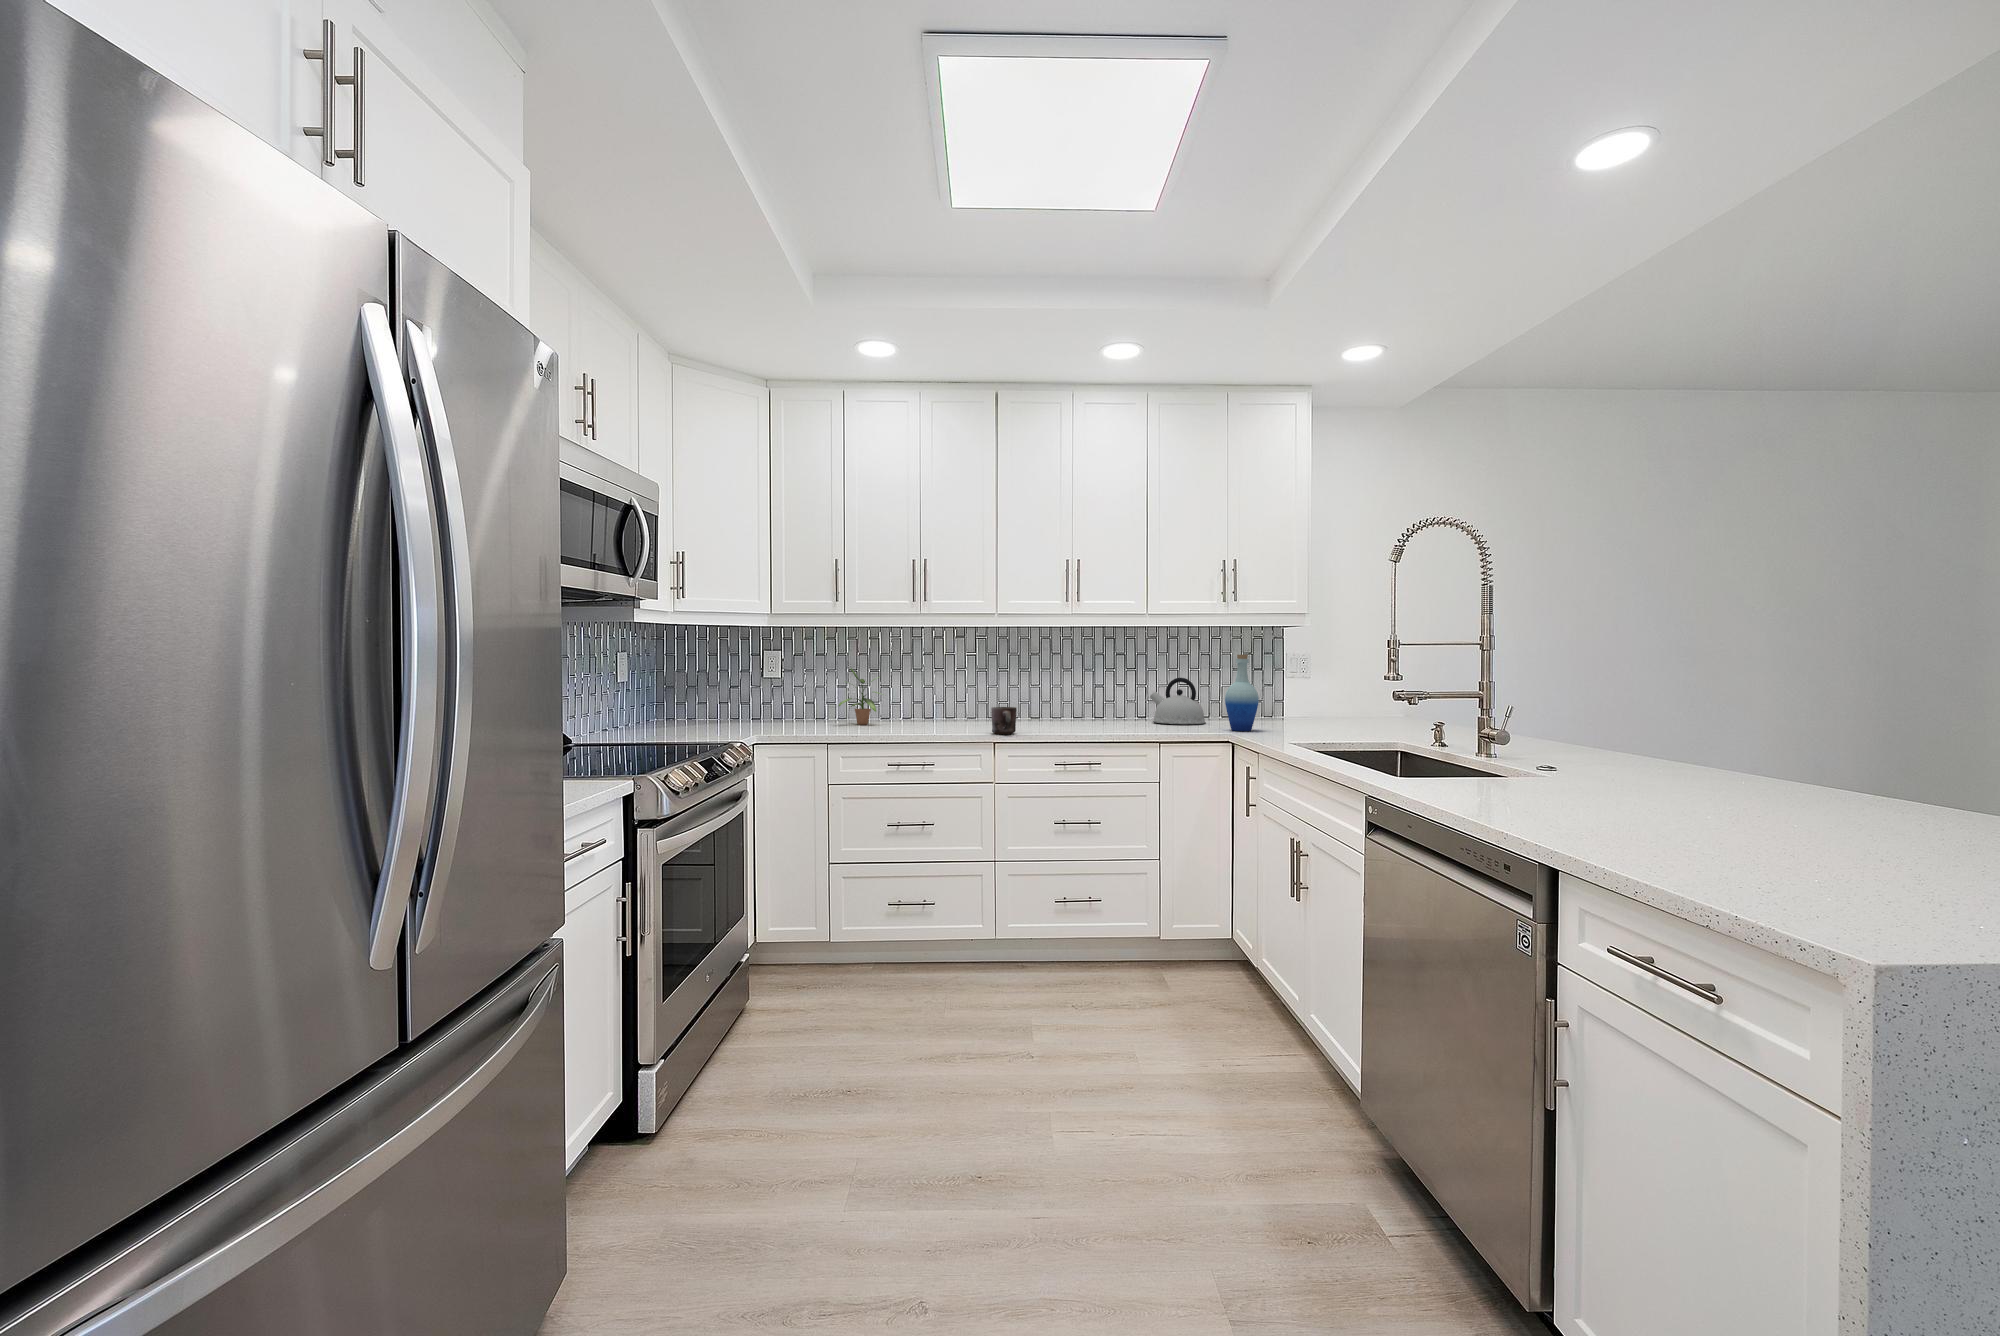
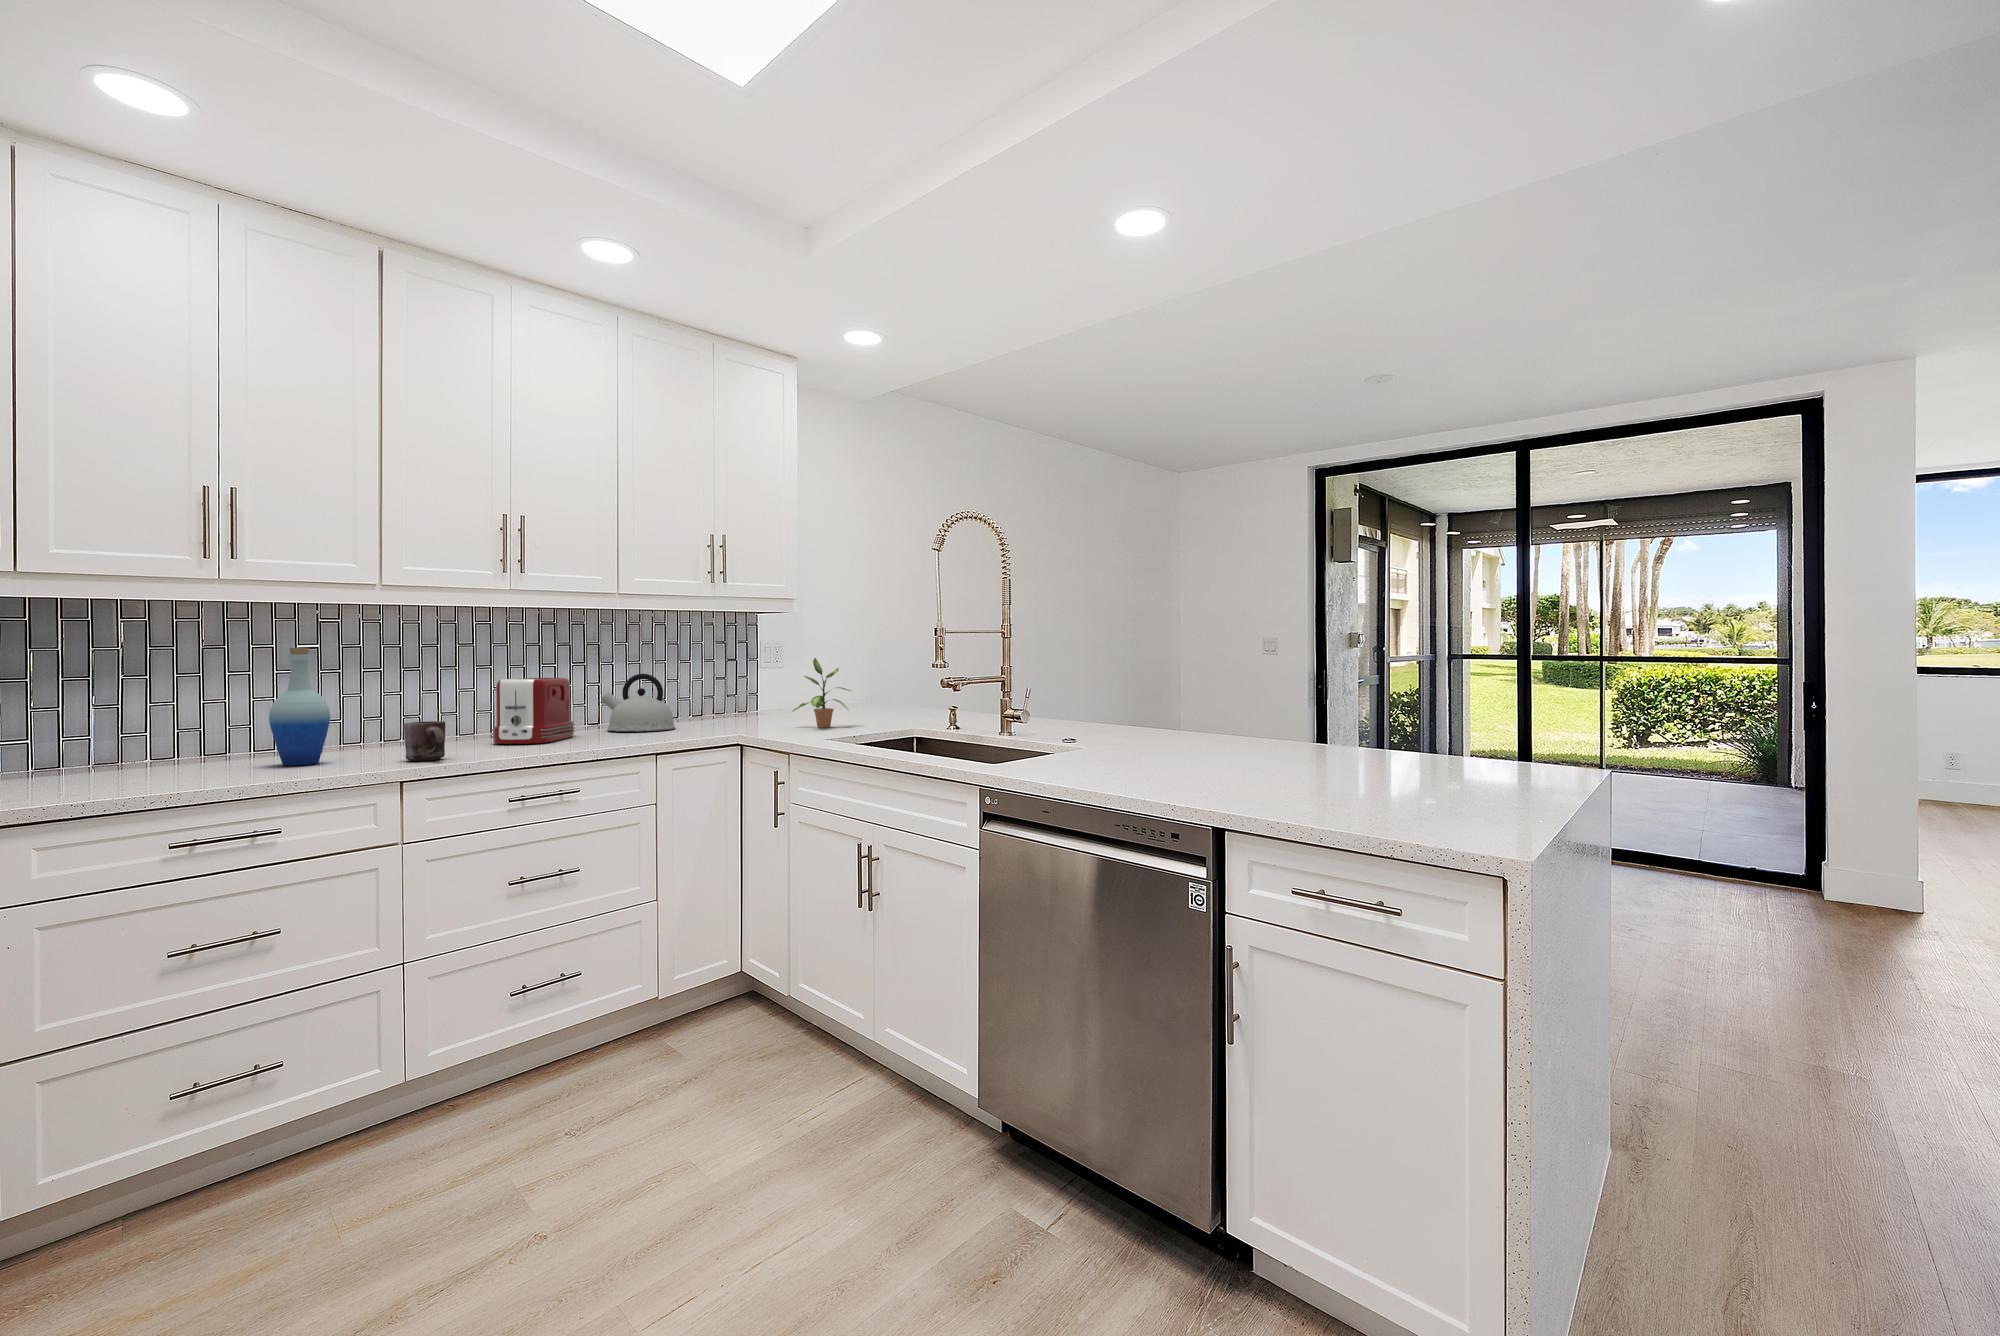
bottle: present [1225,655,1259,731] -> present [269,648,330,766]
potted plant: present [839,668,881,725] -> present [793,658,851,728]
toaster: none [1061,679,1124,728] -> present [492,678,575,744]

